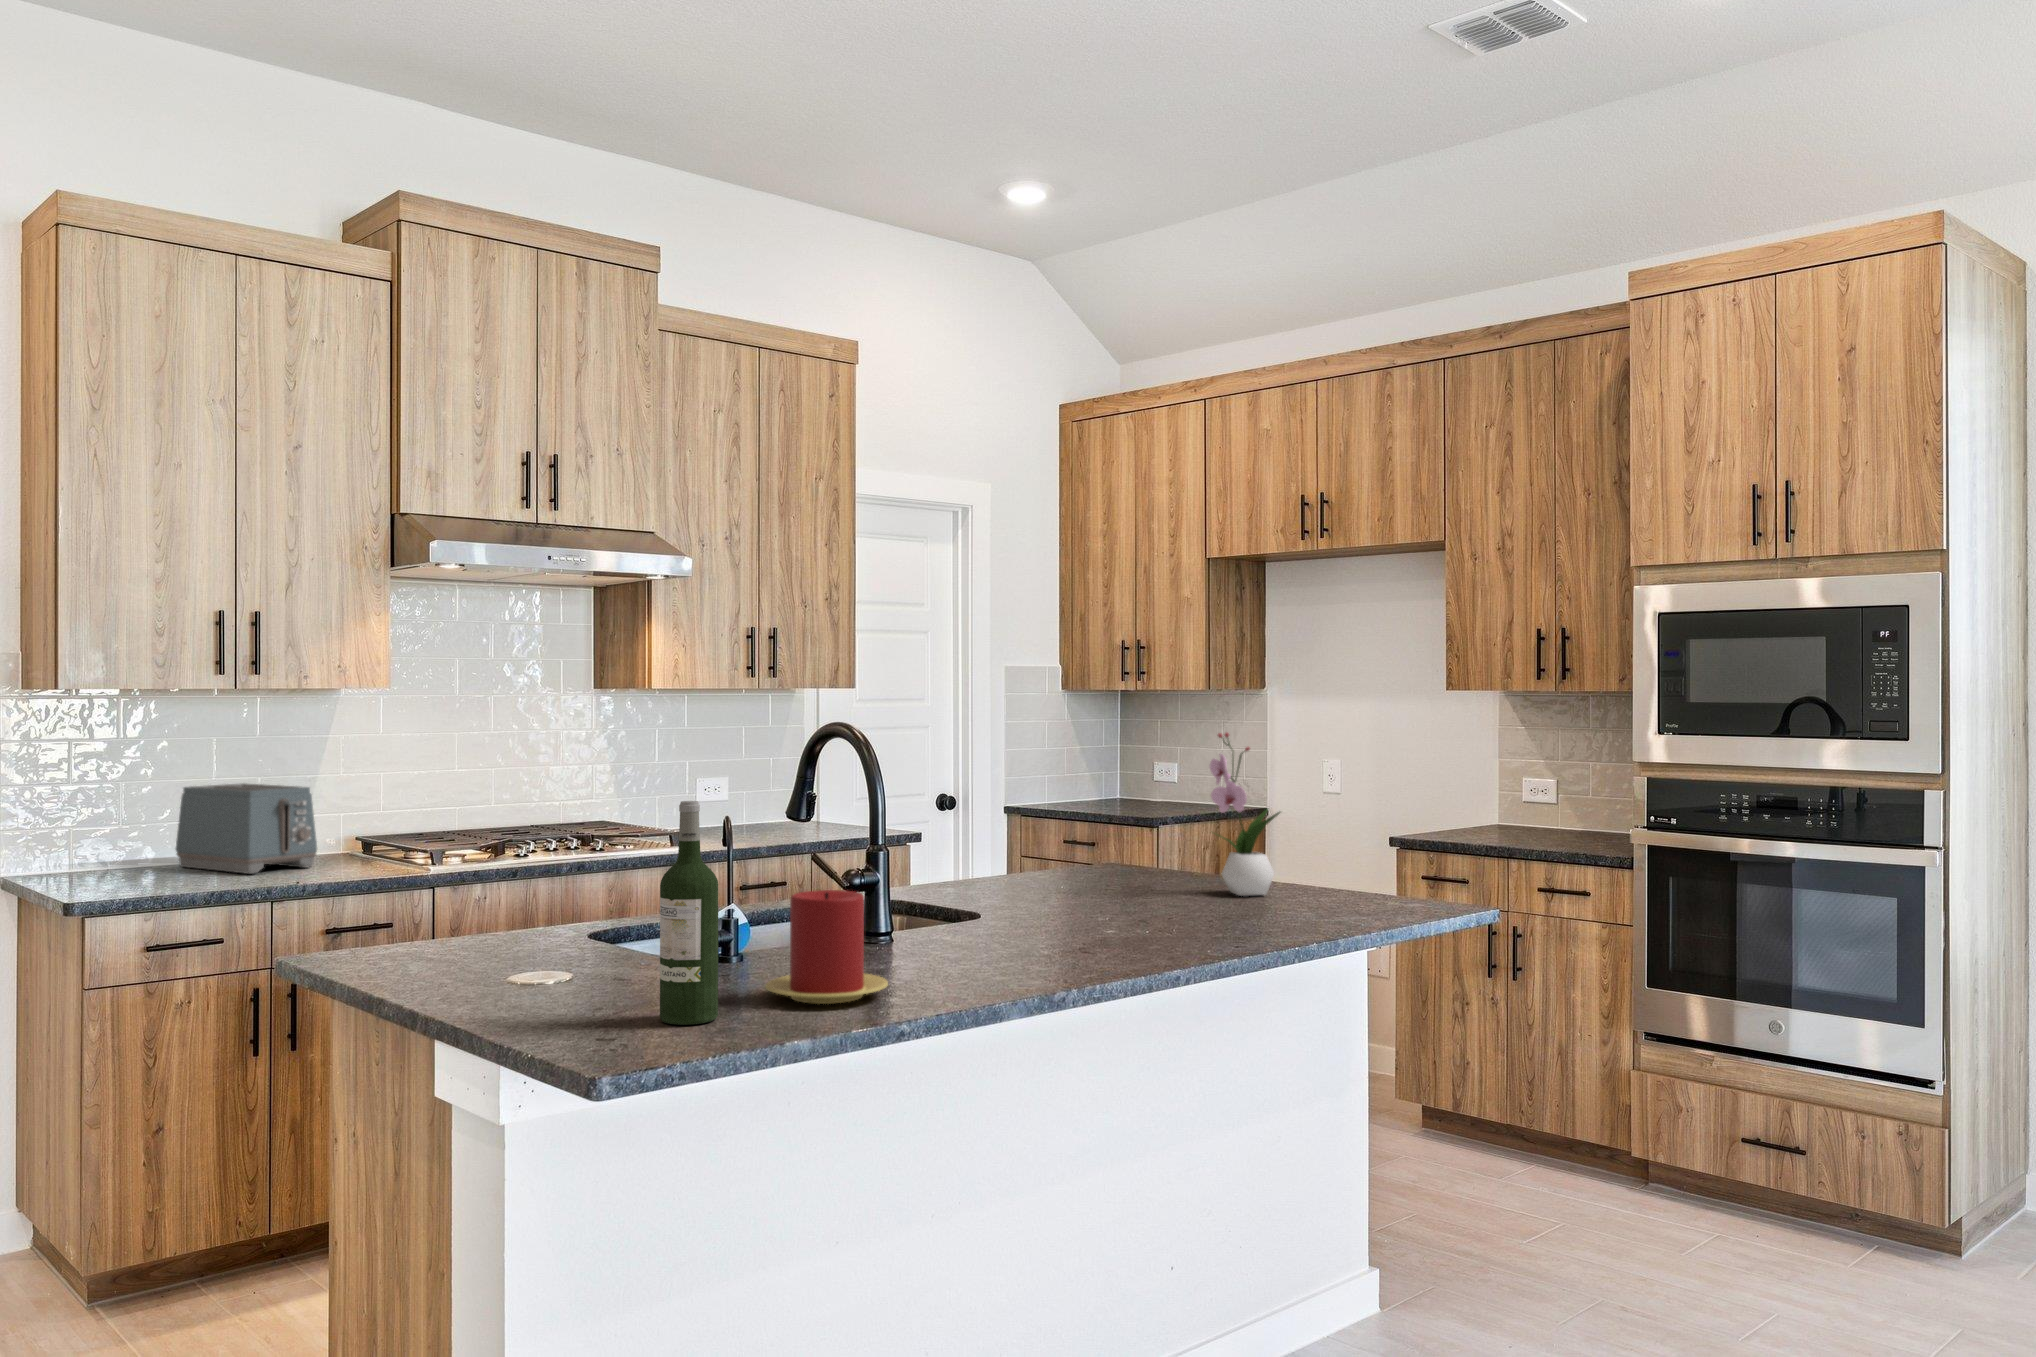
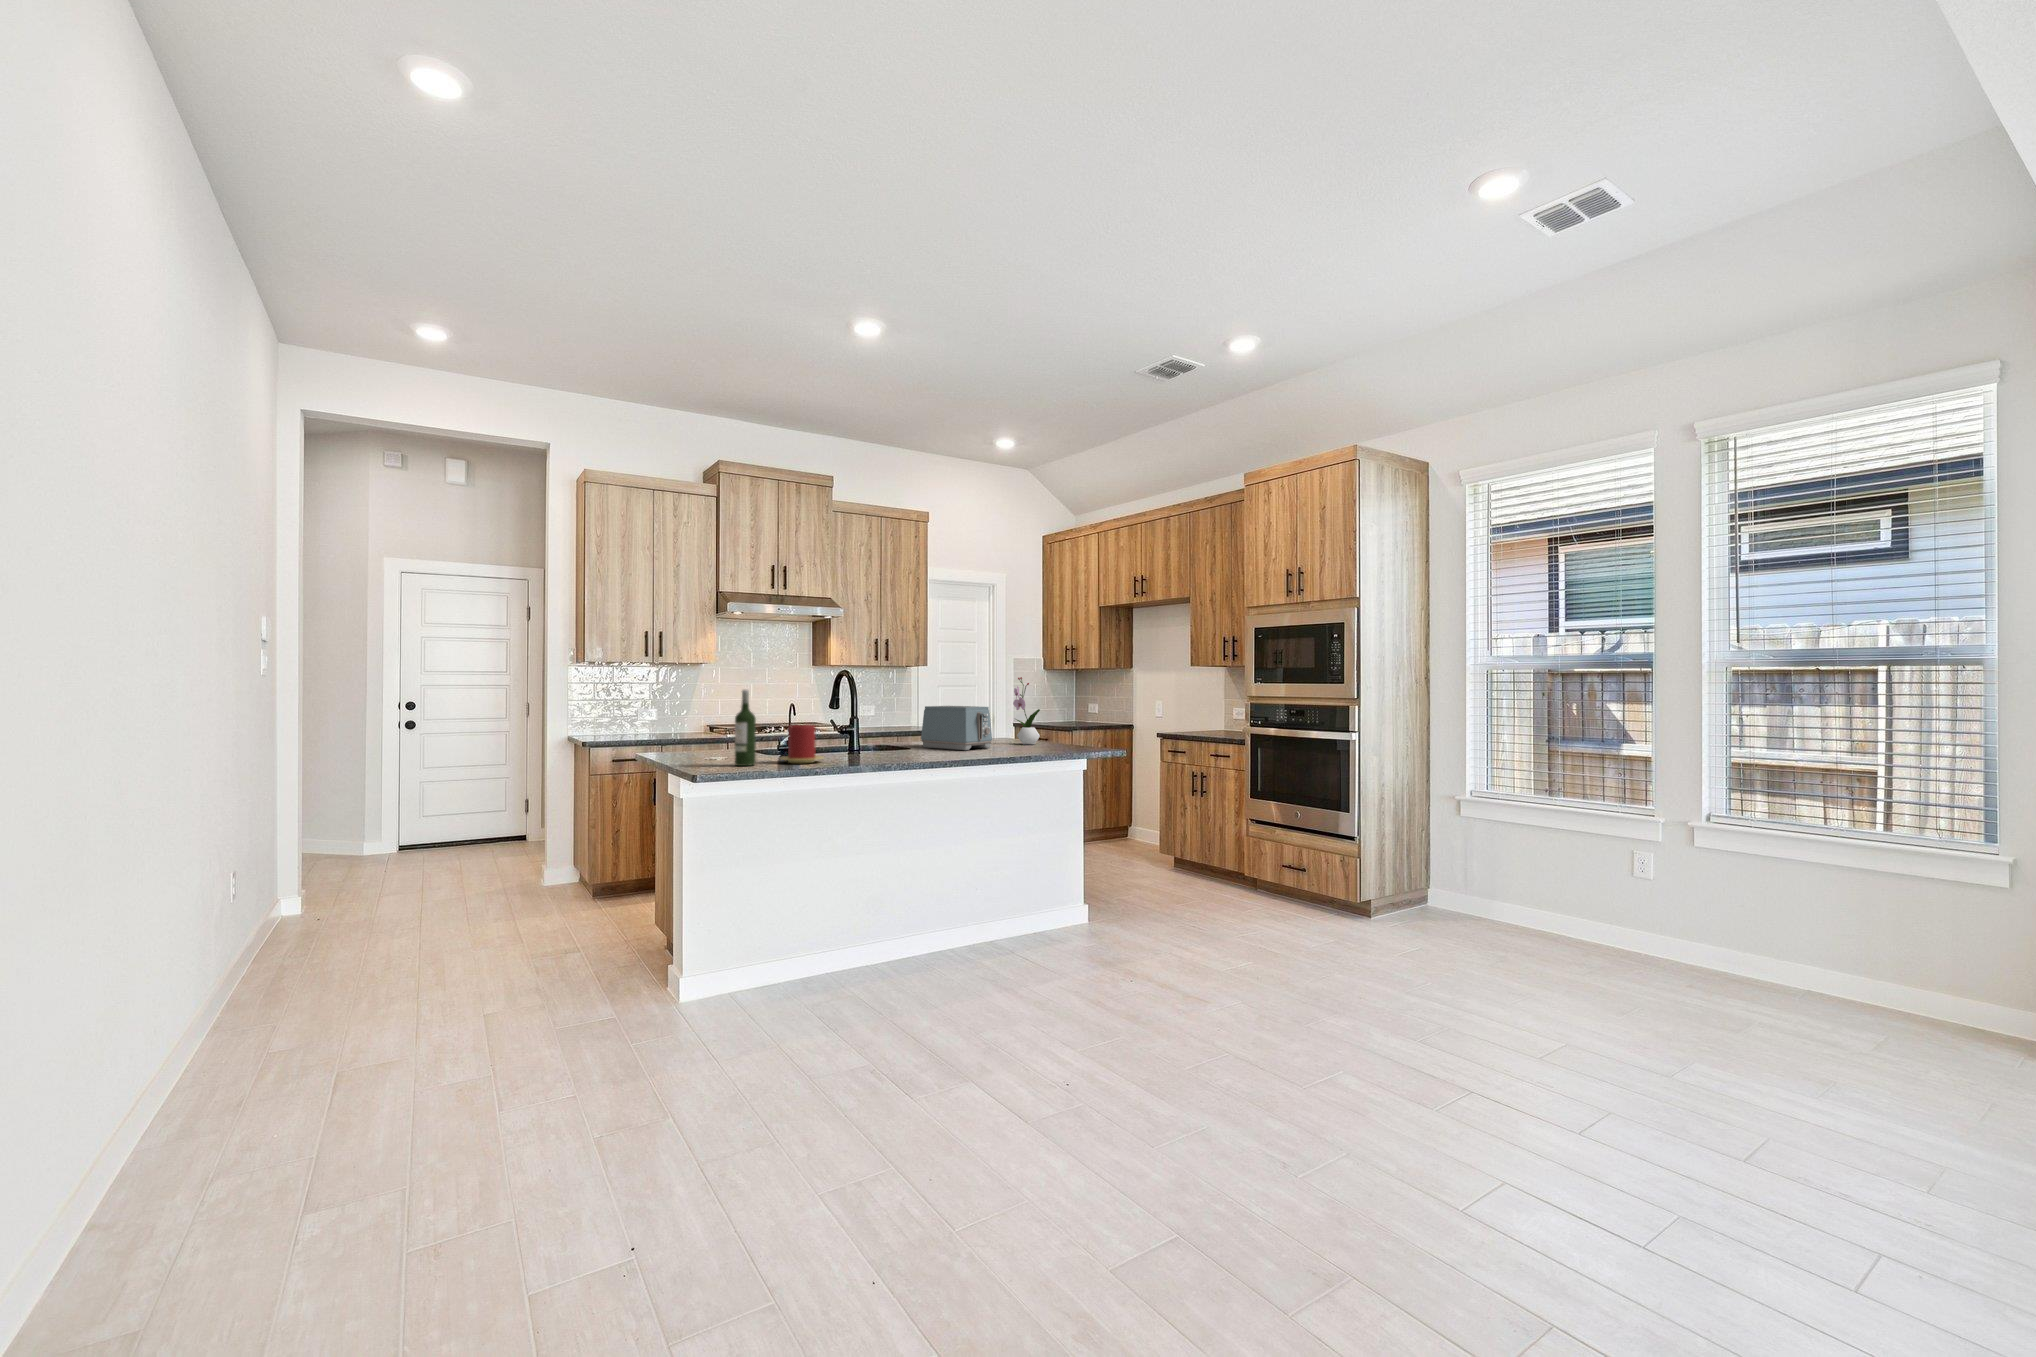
toaster: present [176,783,317,874] -> present [921,706,992,750]

